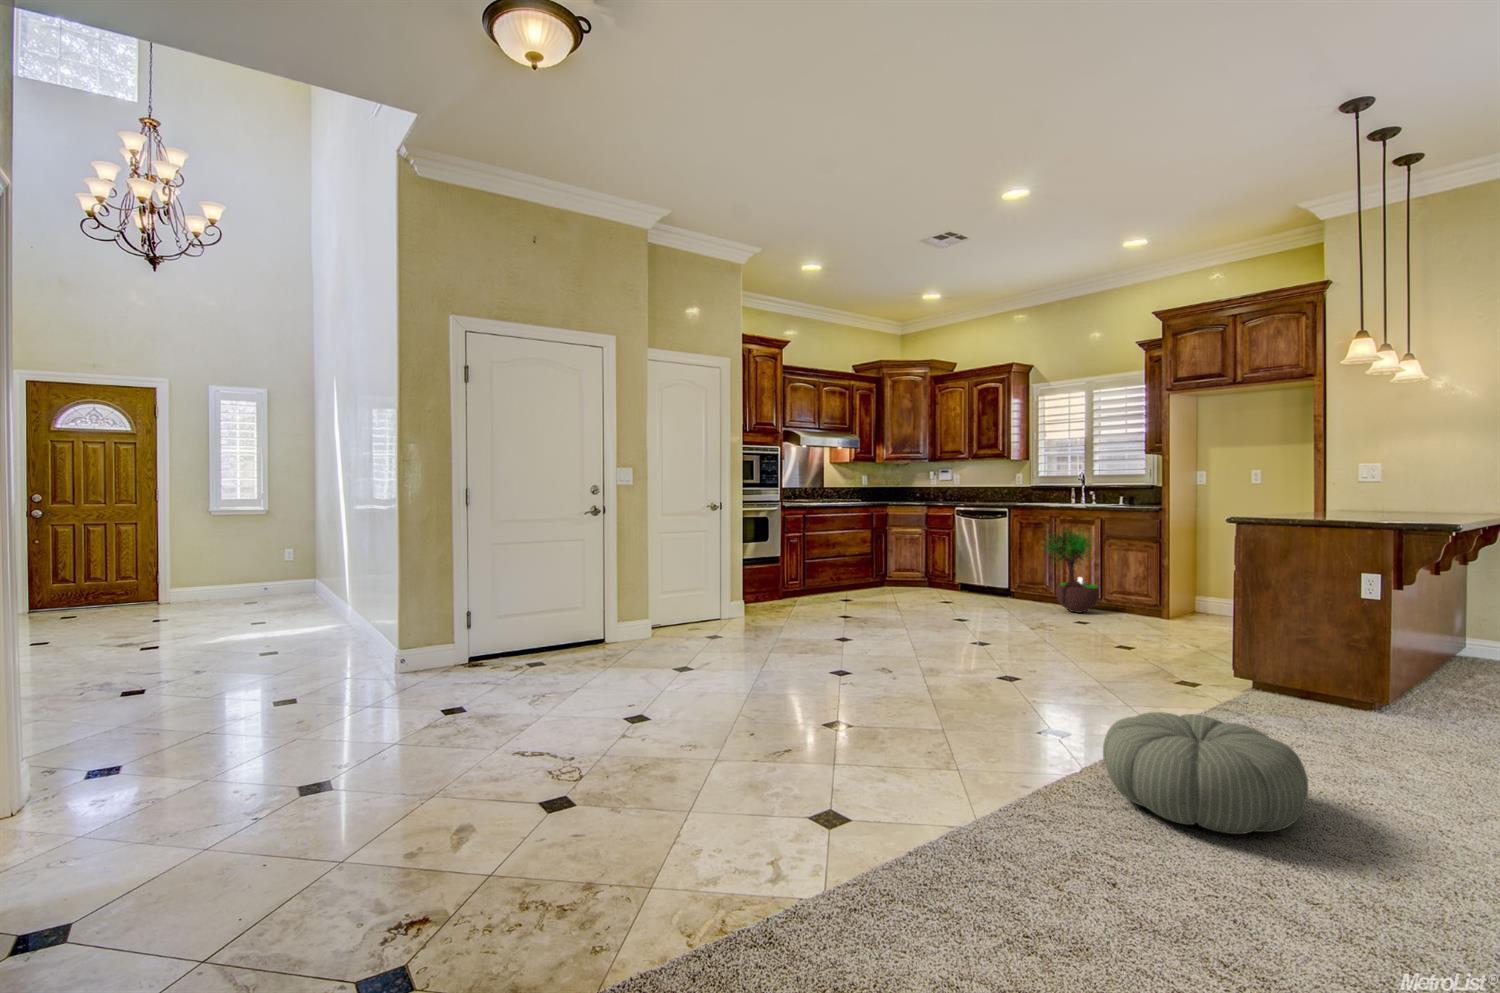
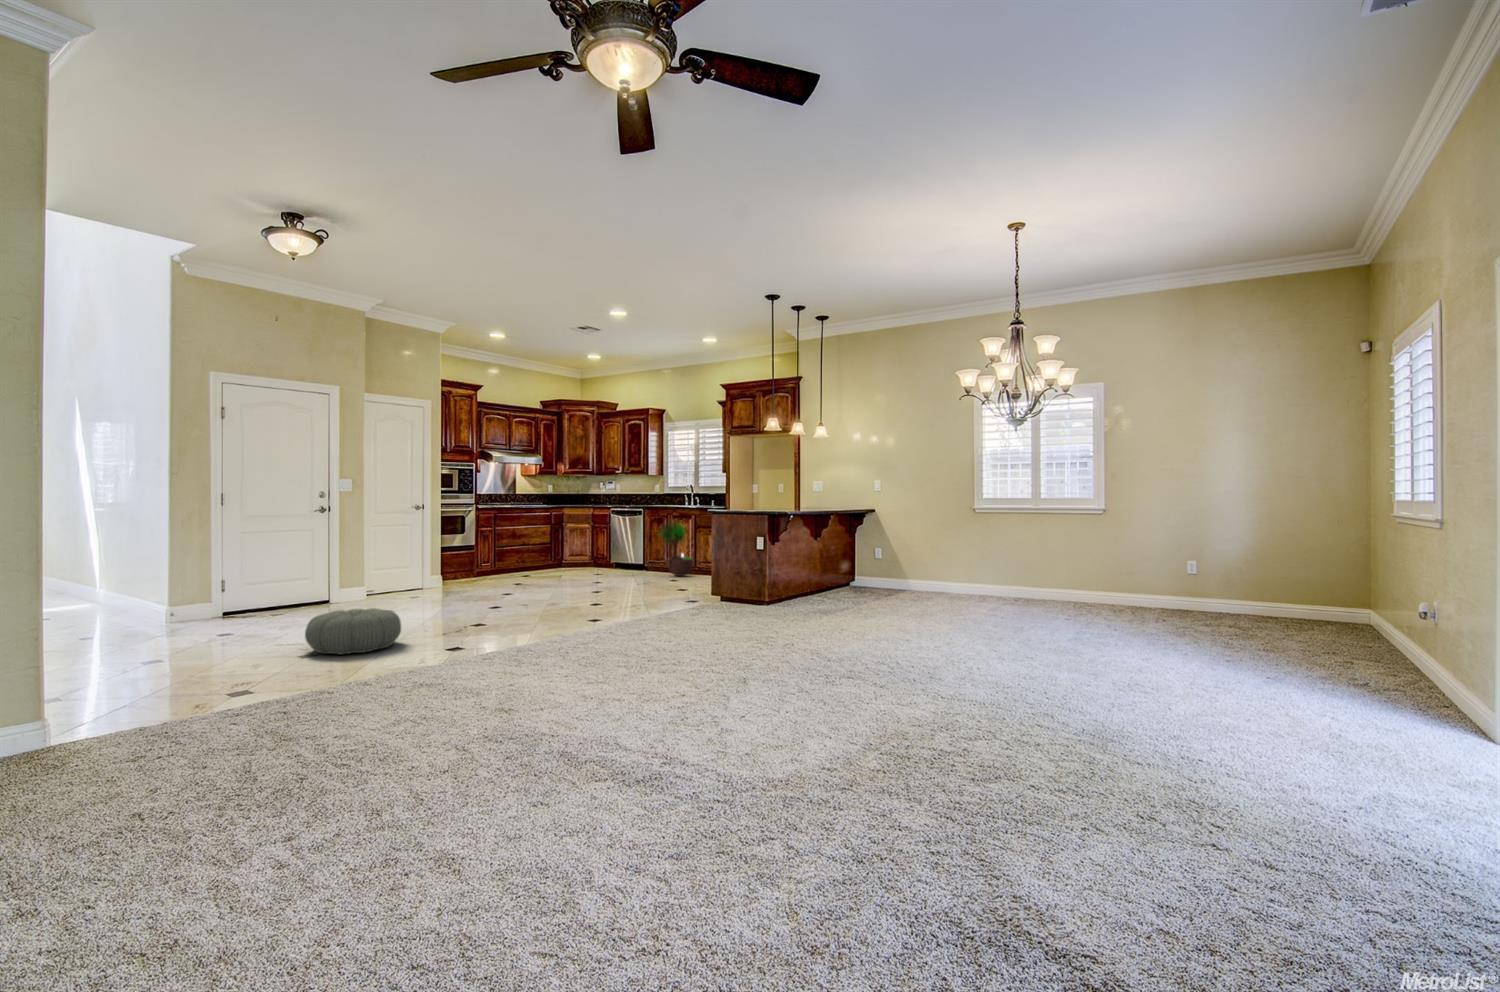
pouf: present [1103,712,1308,834] -> present [305,608,401,654]

